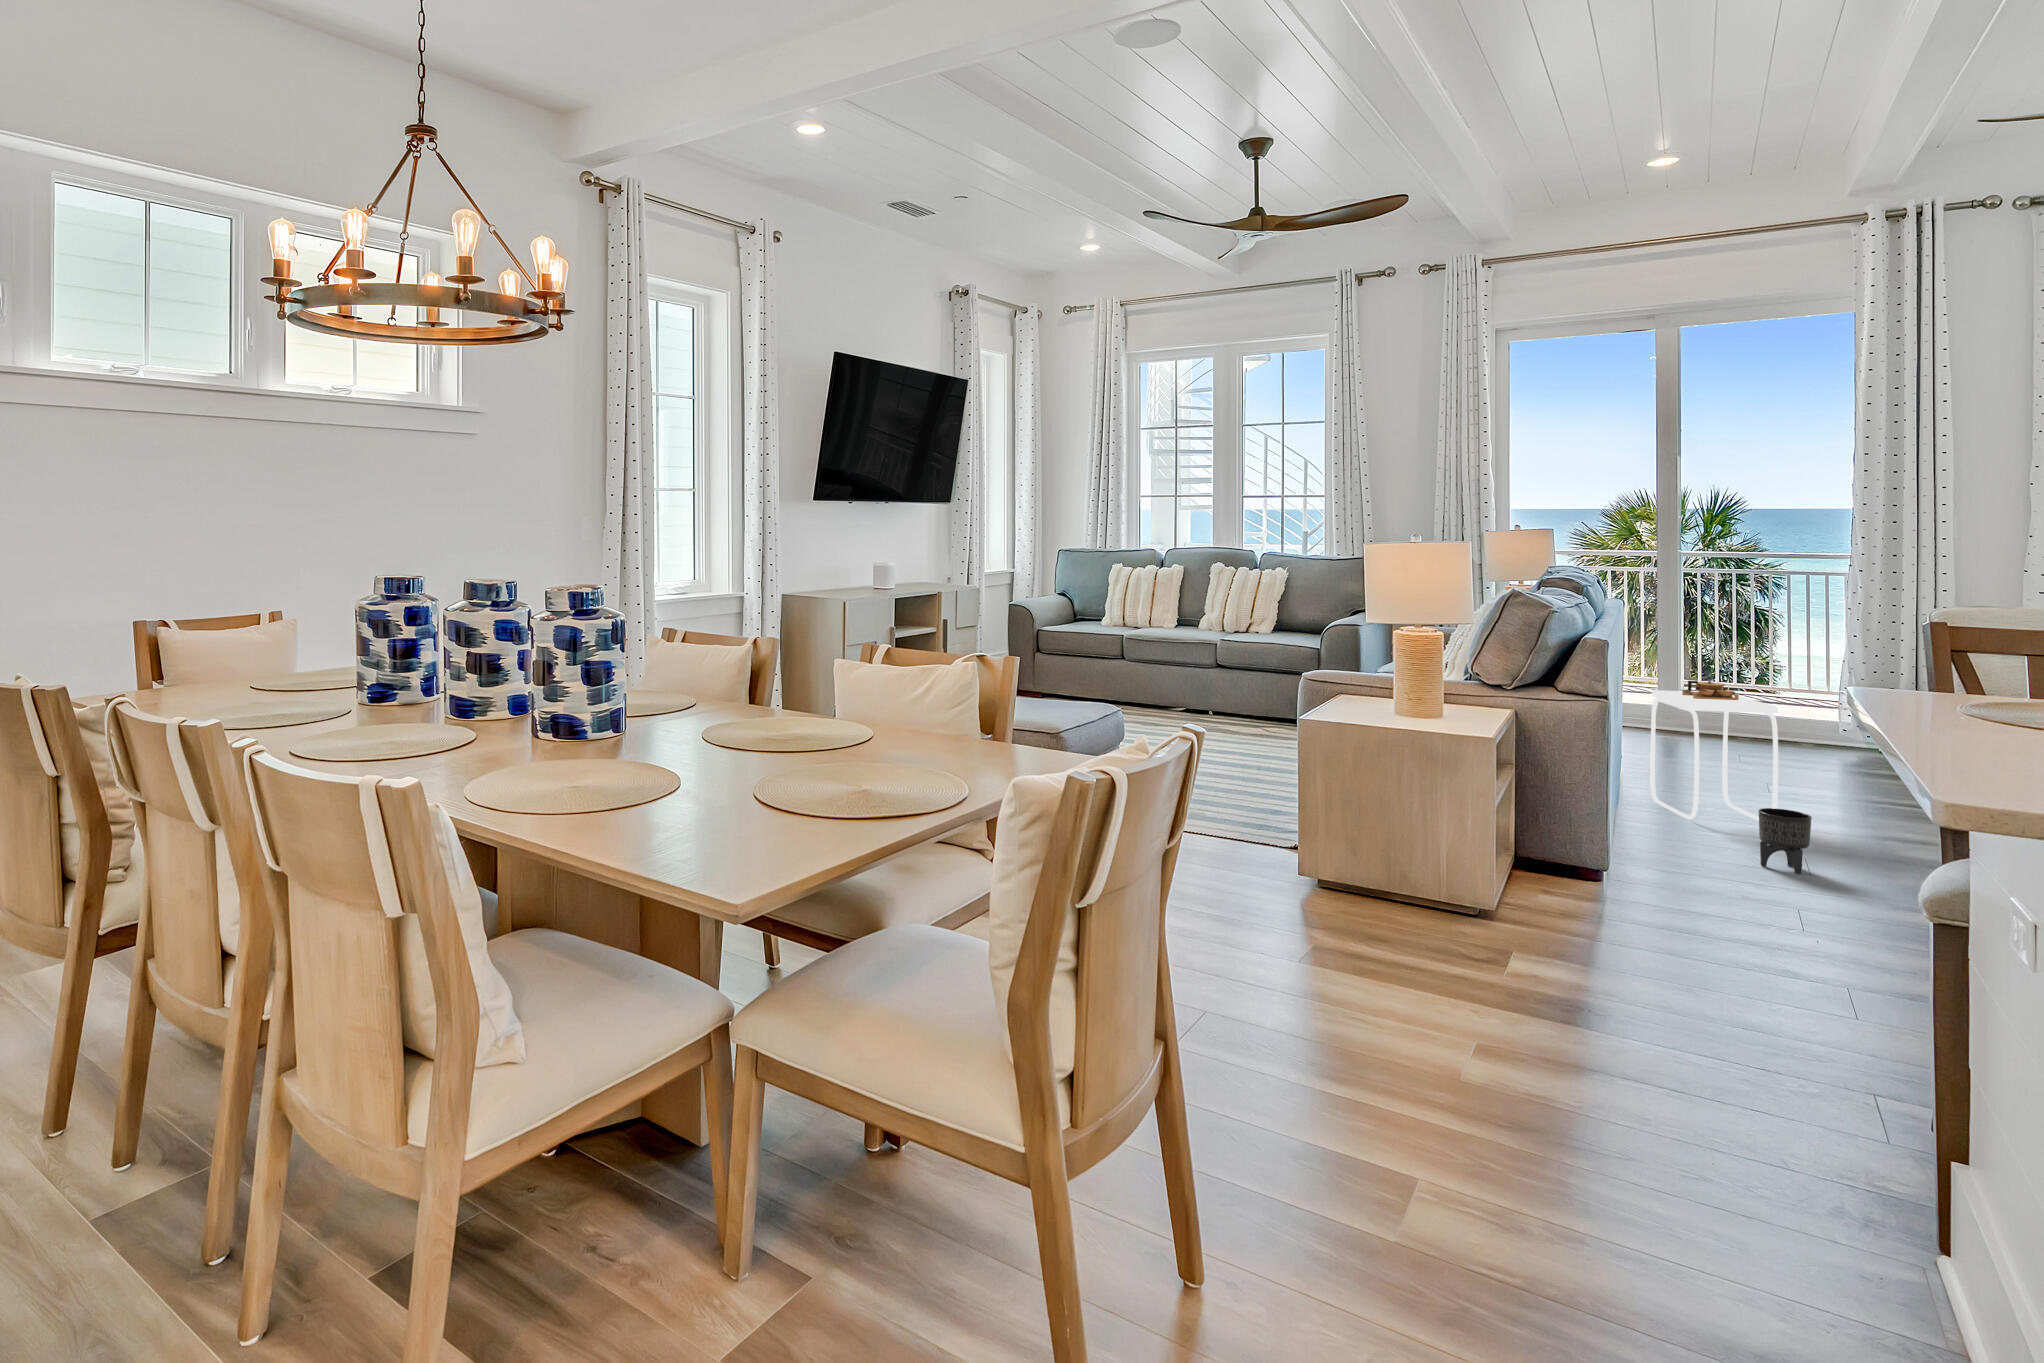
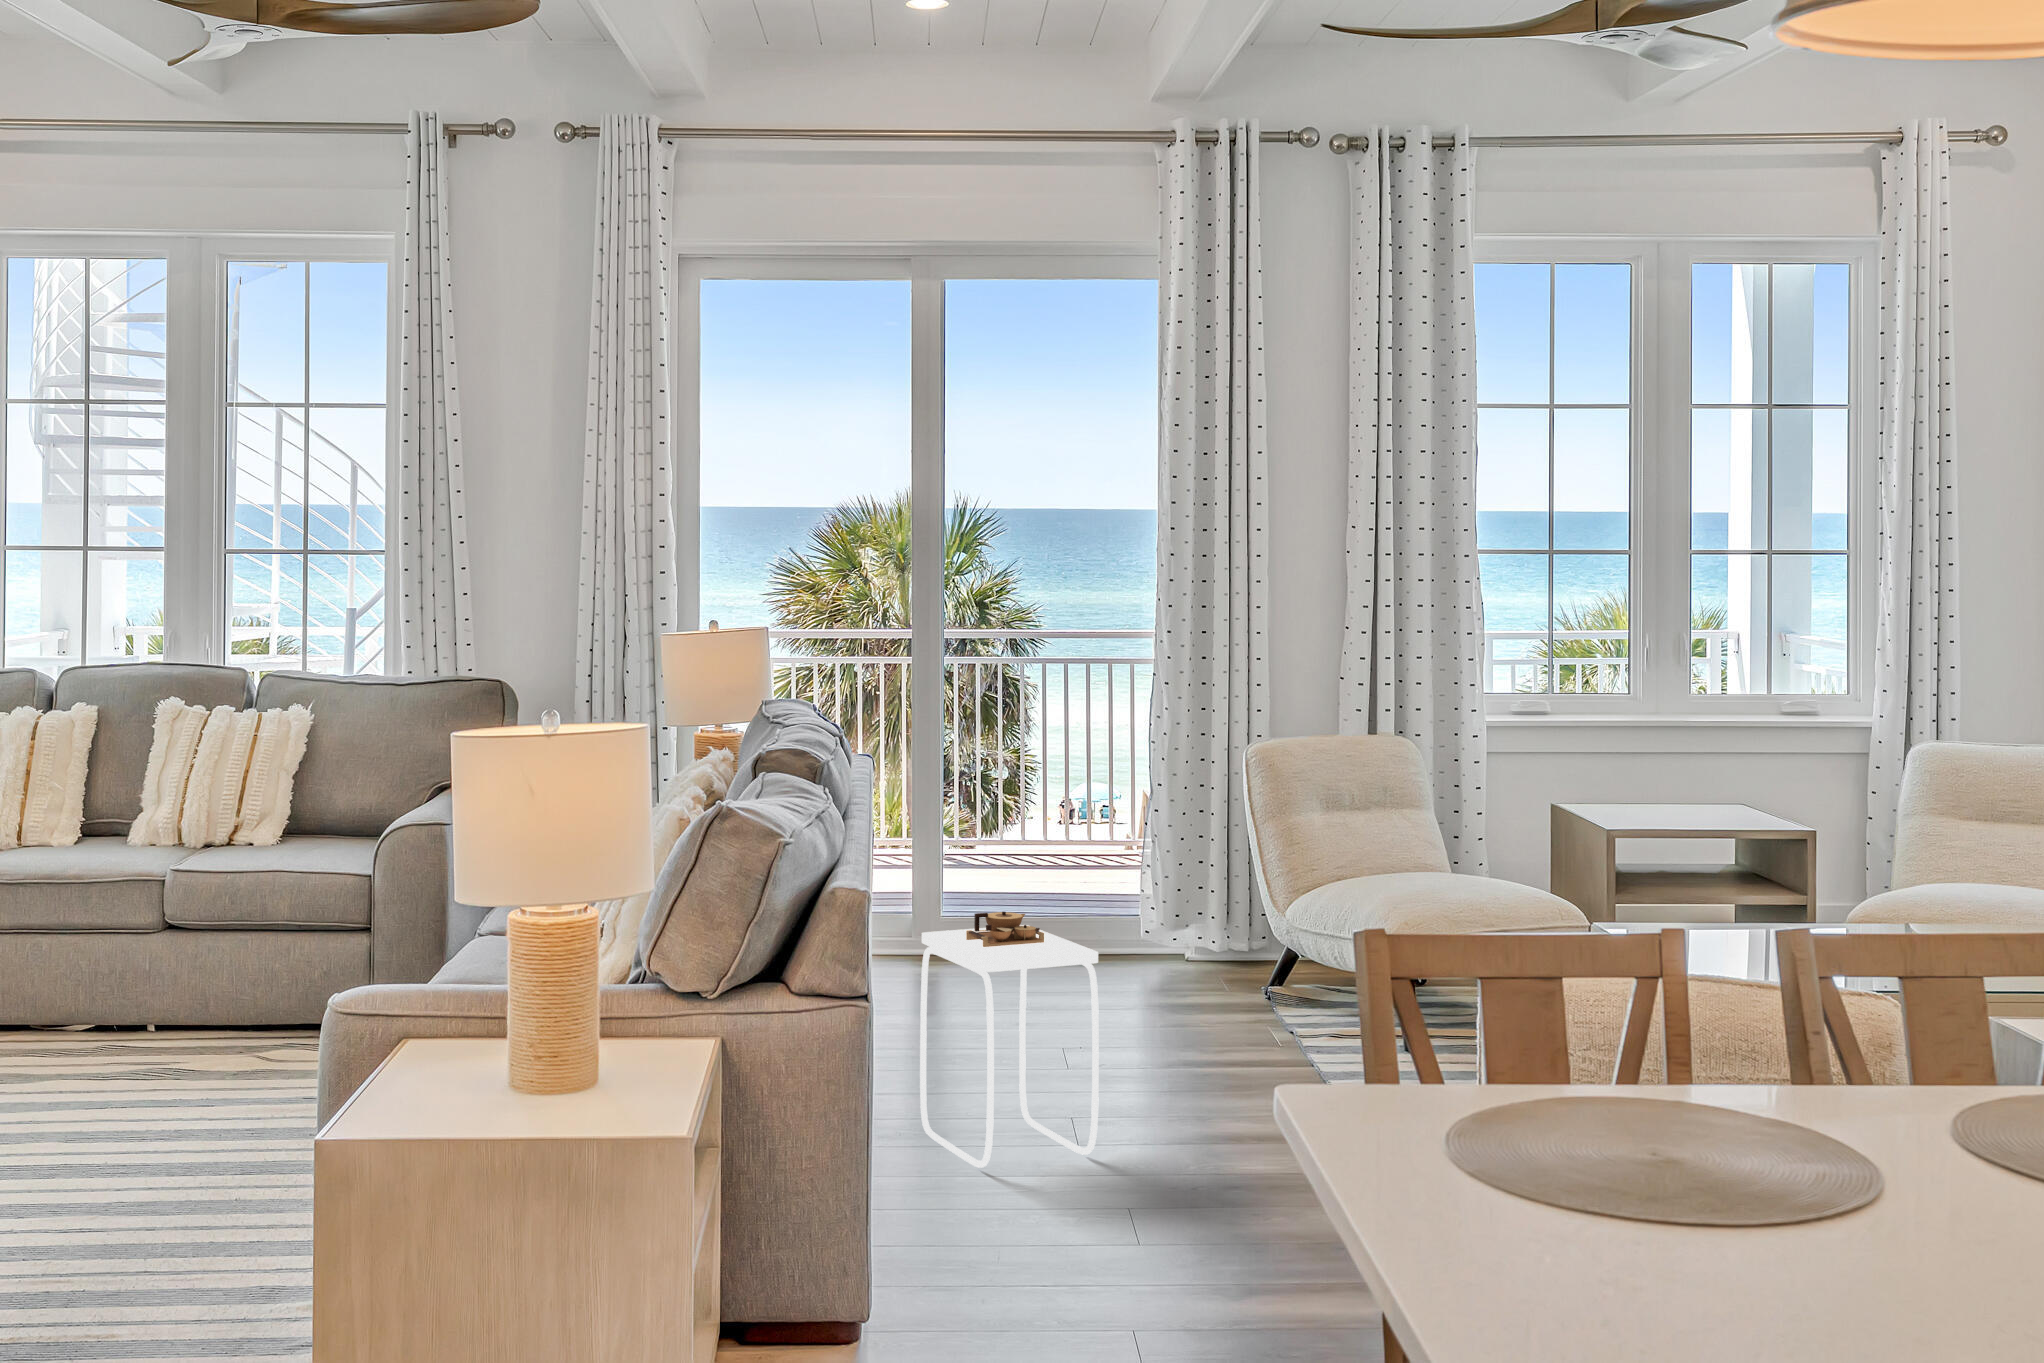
planter: present [1758,808,1812,874] -> none [1087,1151,1158,1268]

